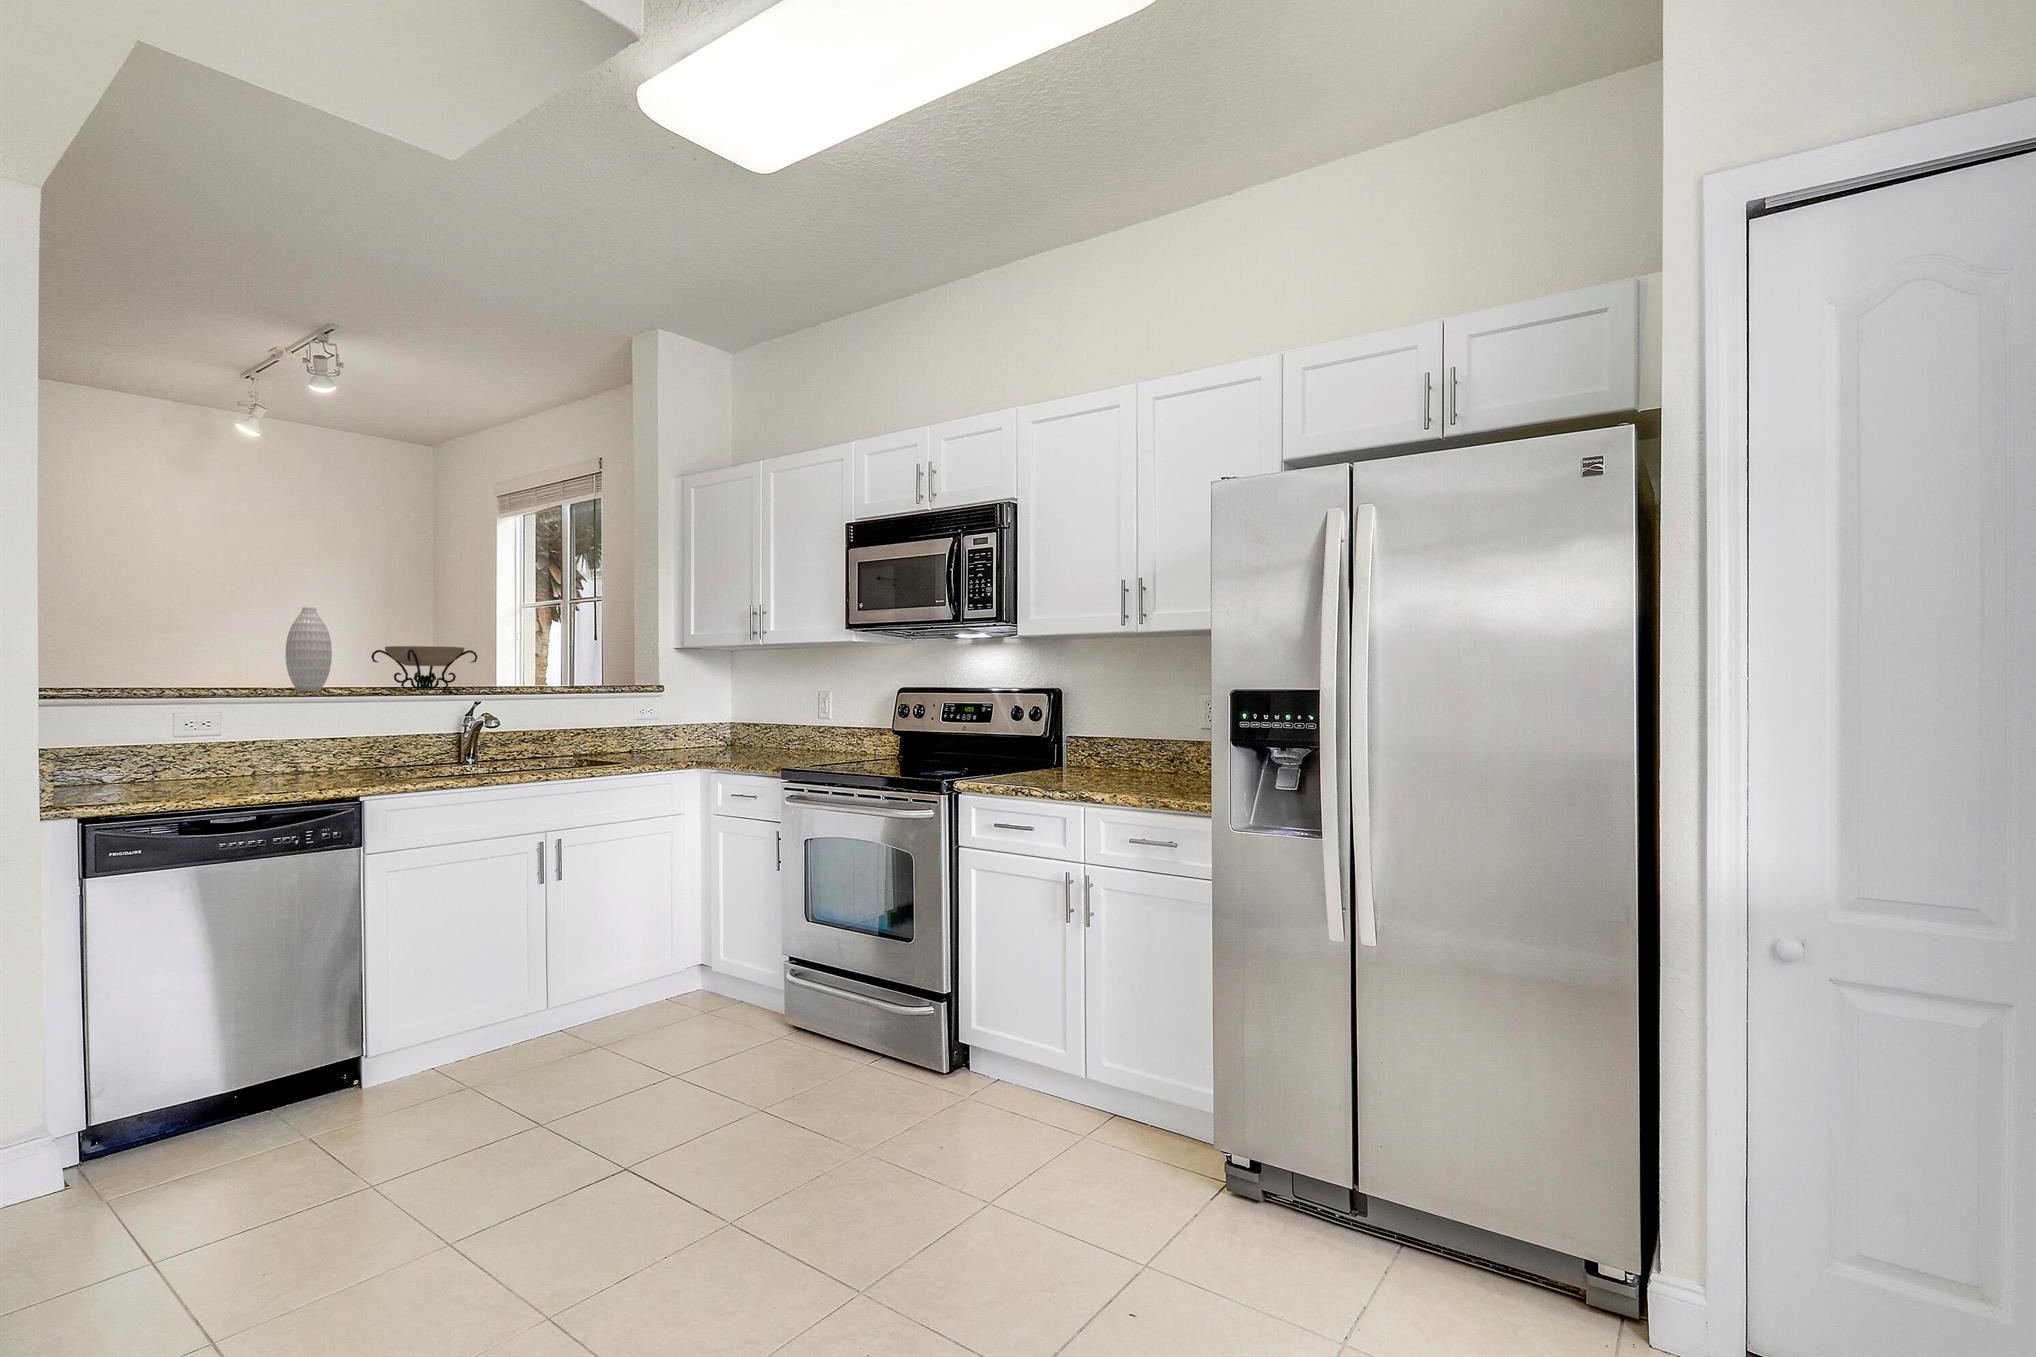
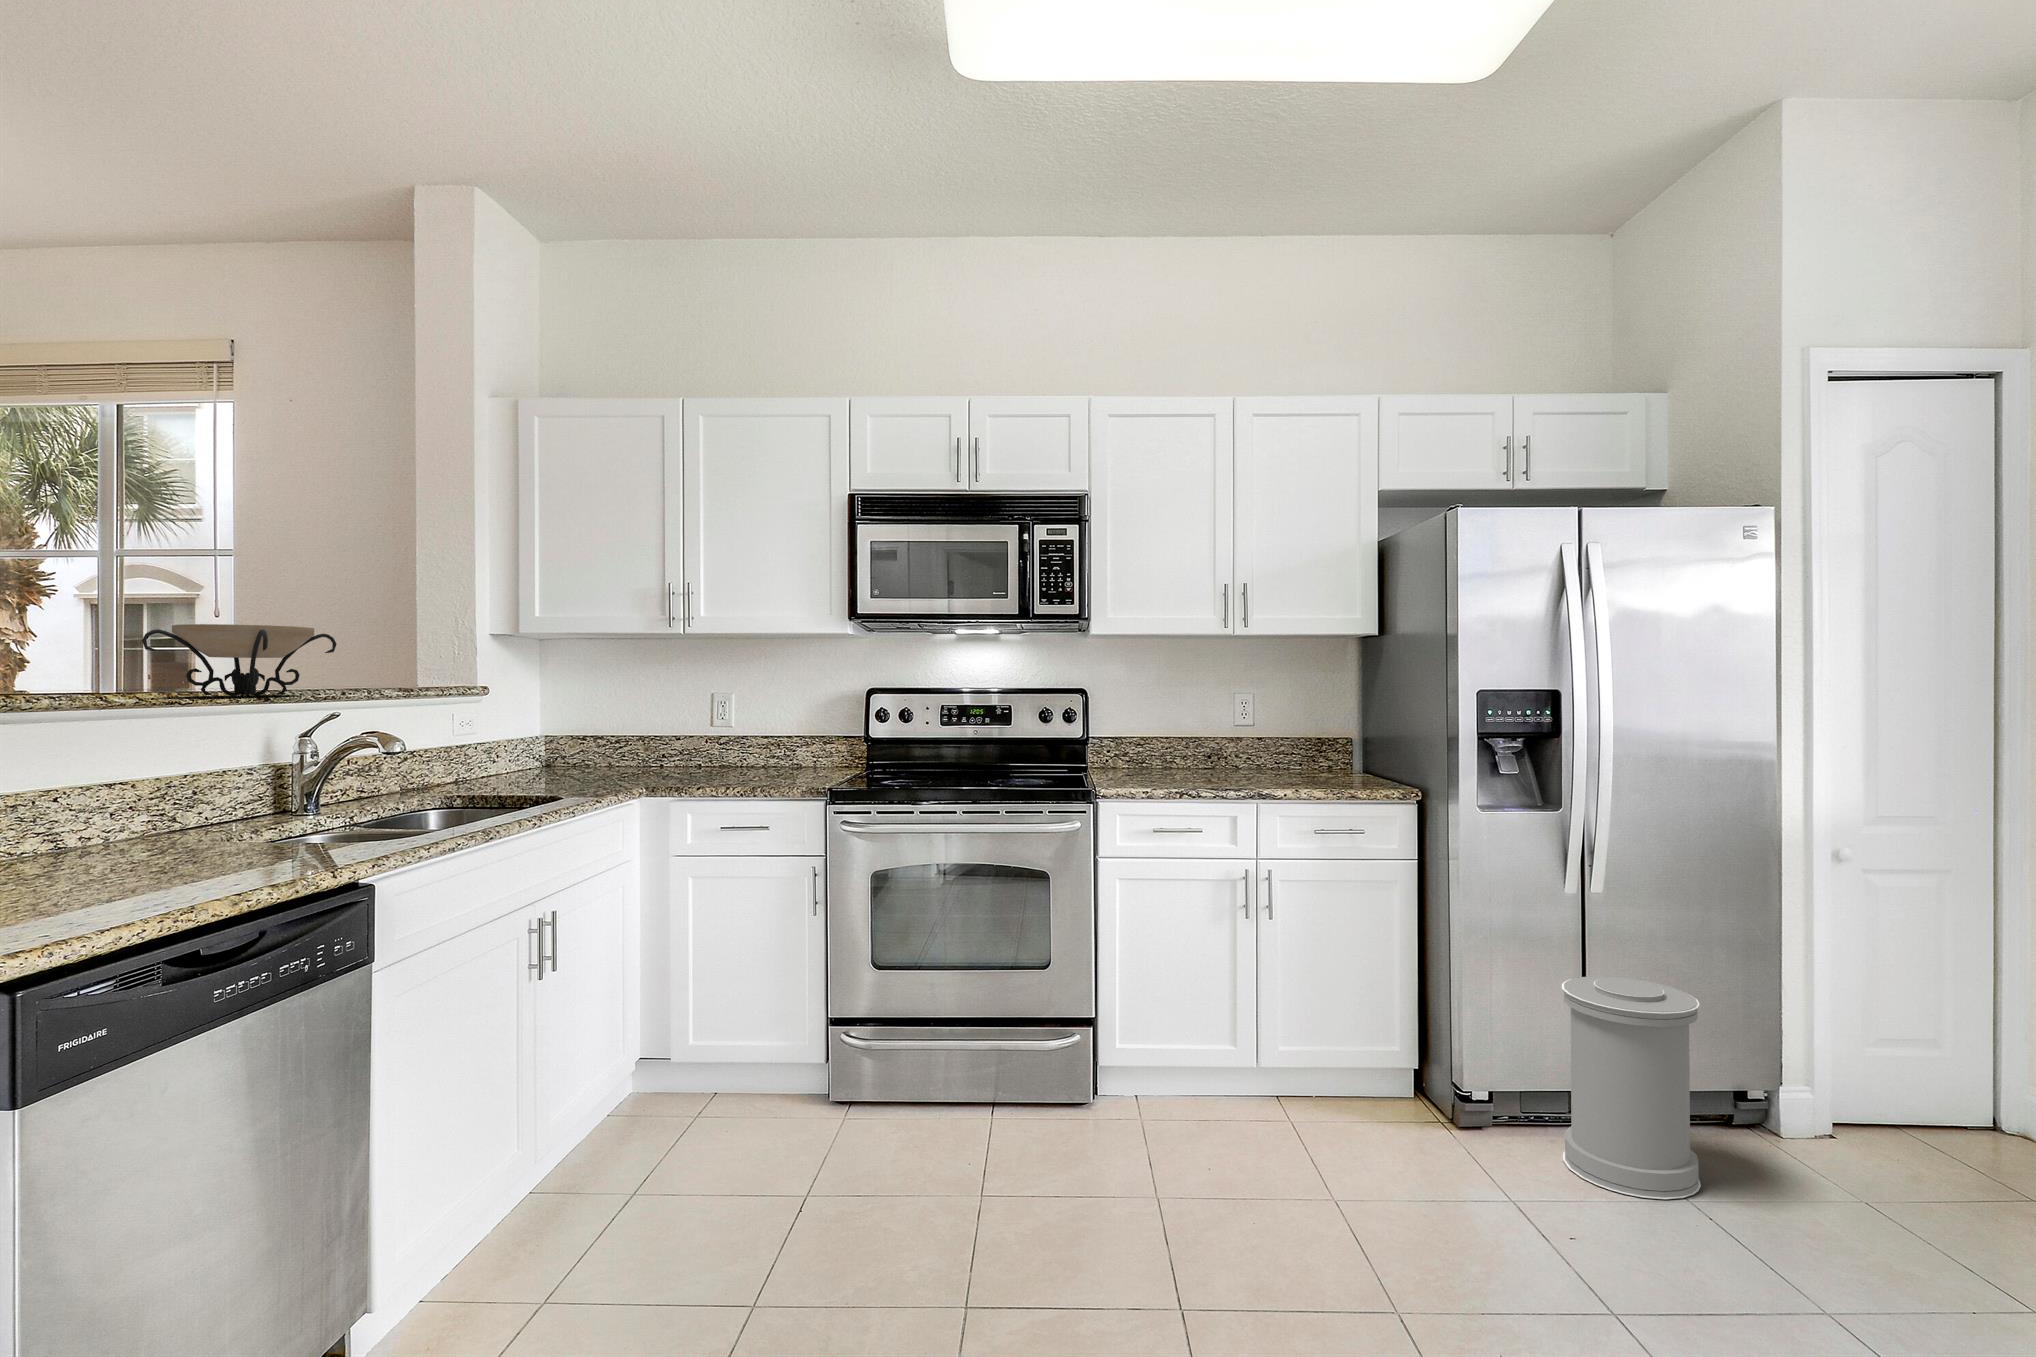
vase: present [286,607,332,692] -> none [48,549,140,703]
trash can: none [1234,1031,1382,1306] -> present [1562,976,1701,1199]

